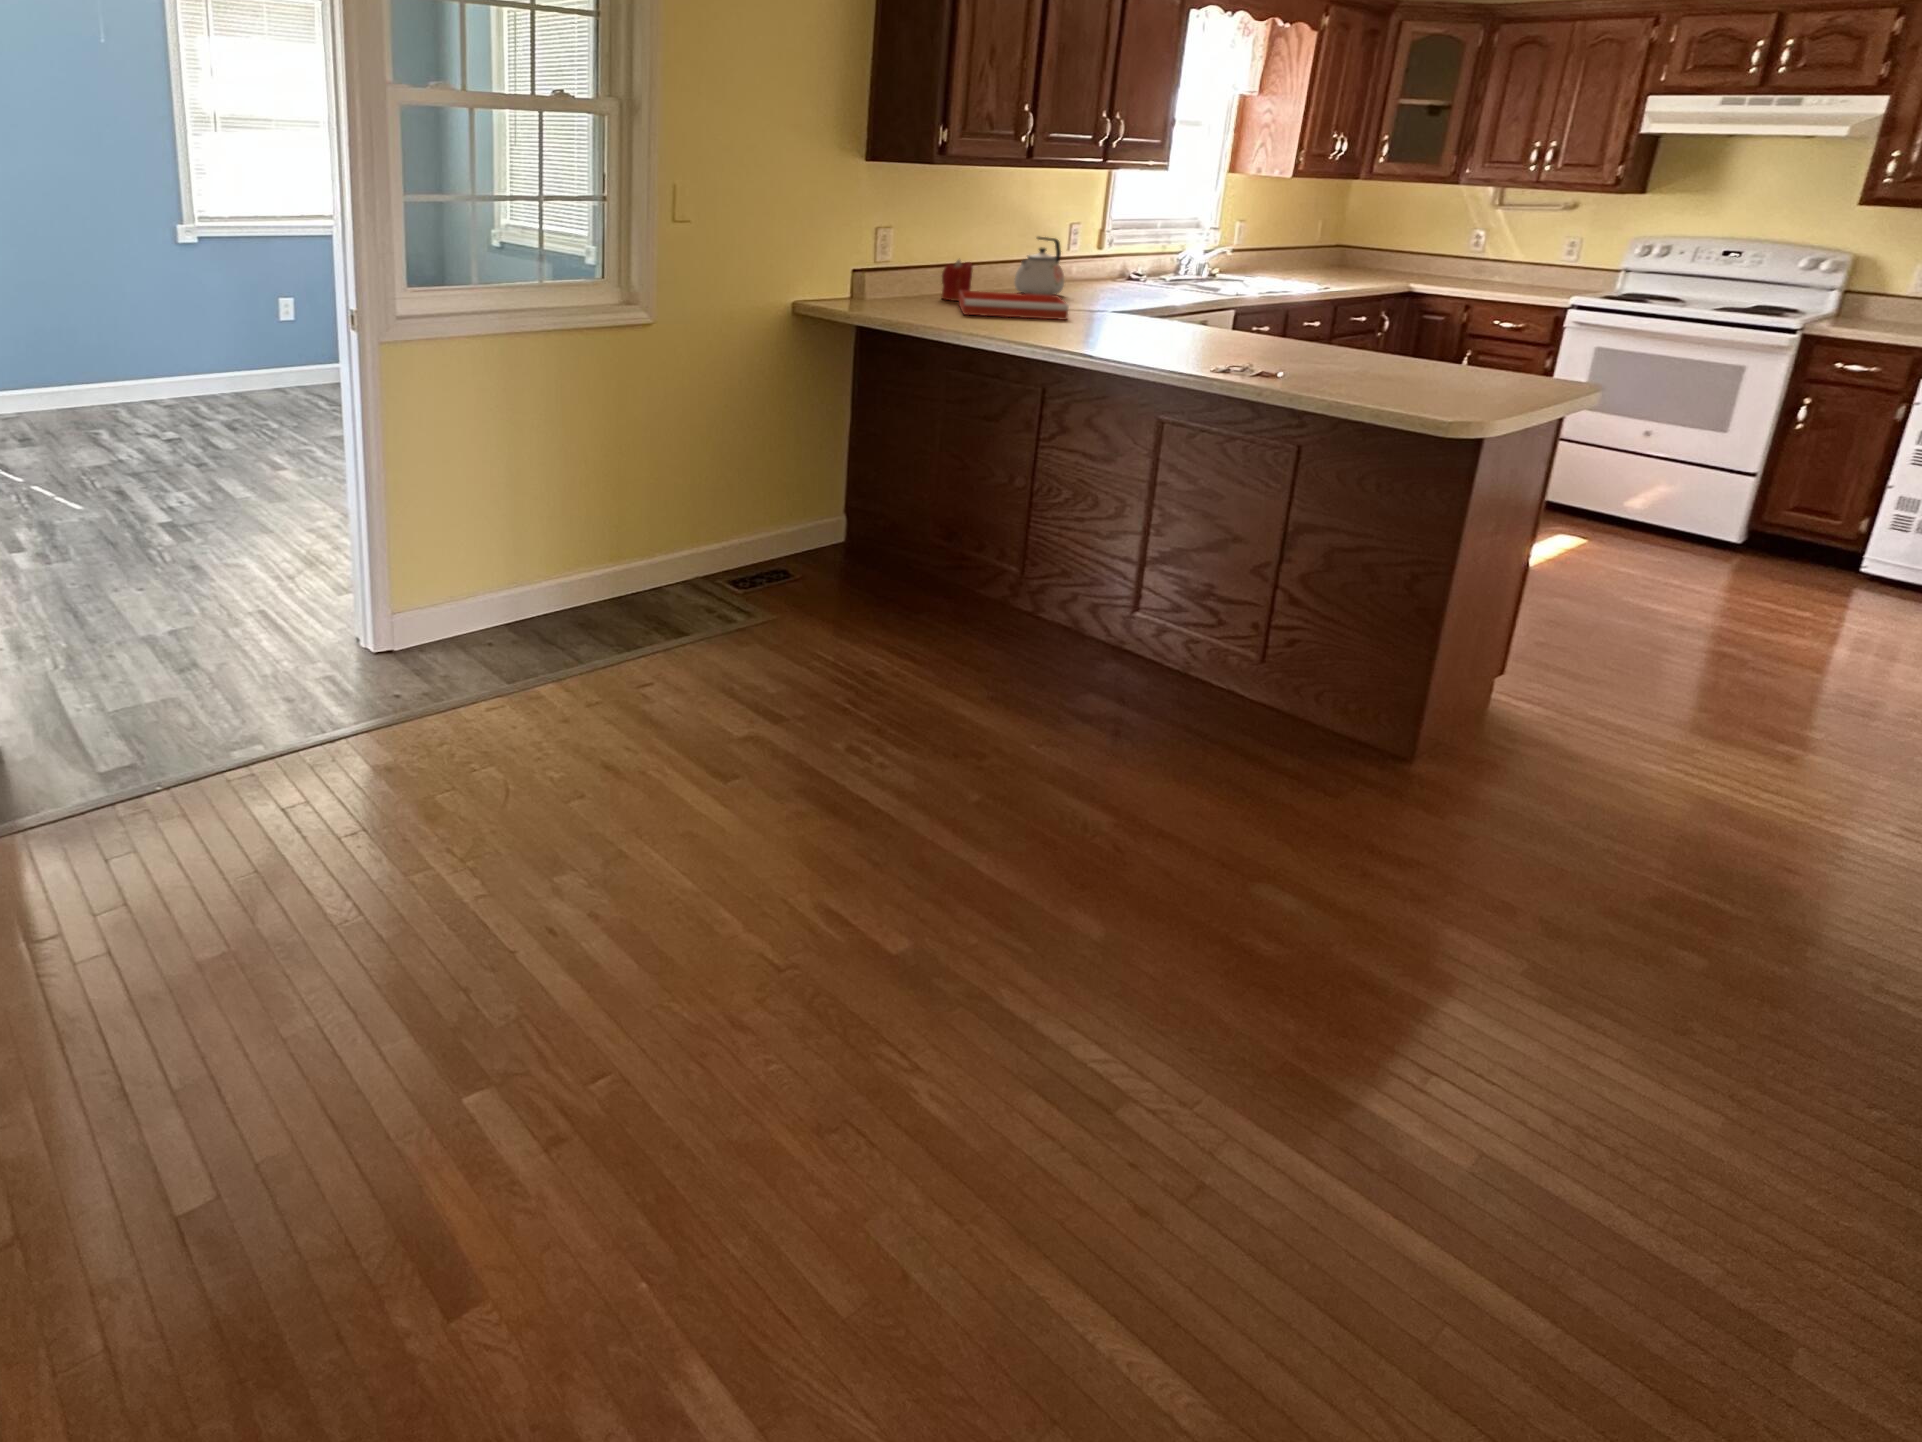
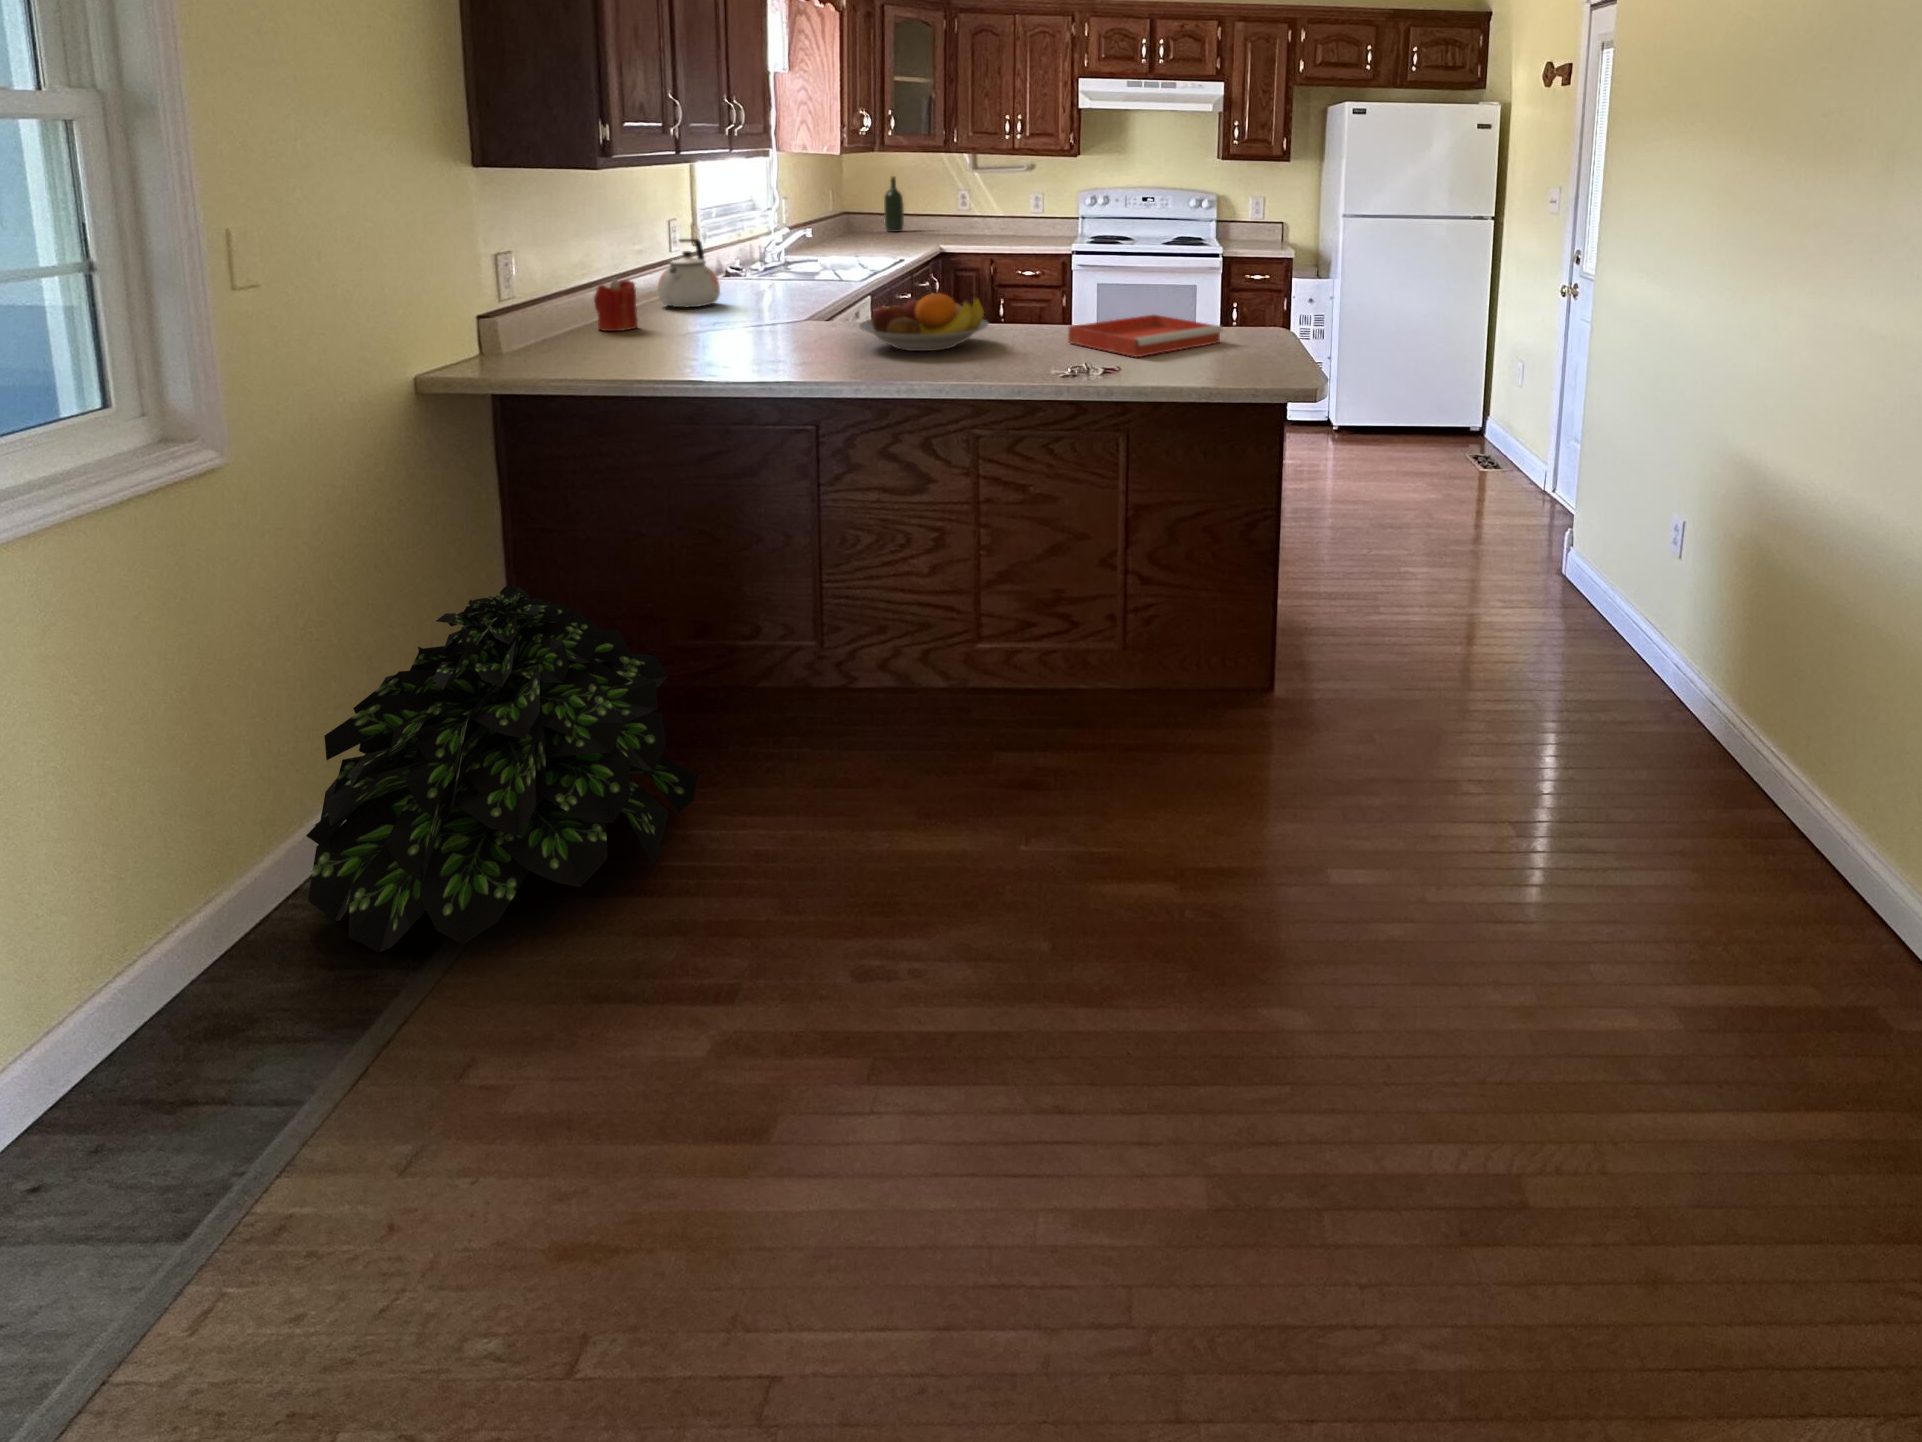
wine bottle: none [1366,209,1393,269] -> present [884,176,904,232]
tray: present [959,291,1069,320] -> present [1068,315,1223,357]
fruit bowl: none [1085,291,1207,344] -> present [859,293,988,351]
potted plant: none [642,440,845,645] -> present [306,586,698,953]

